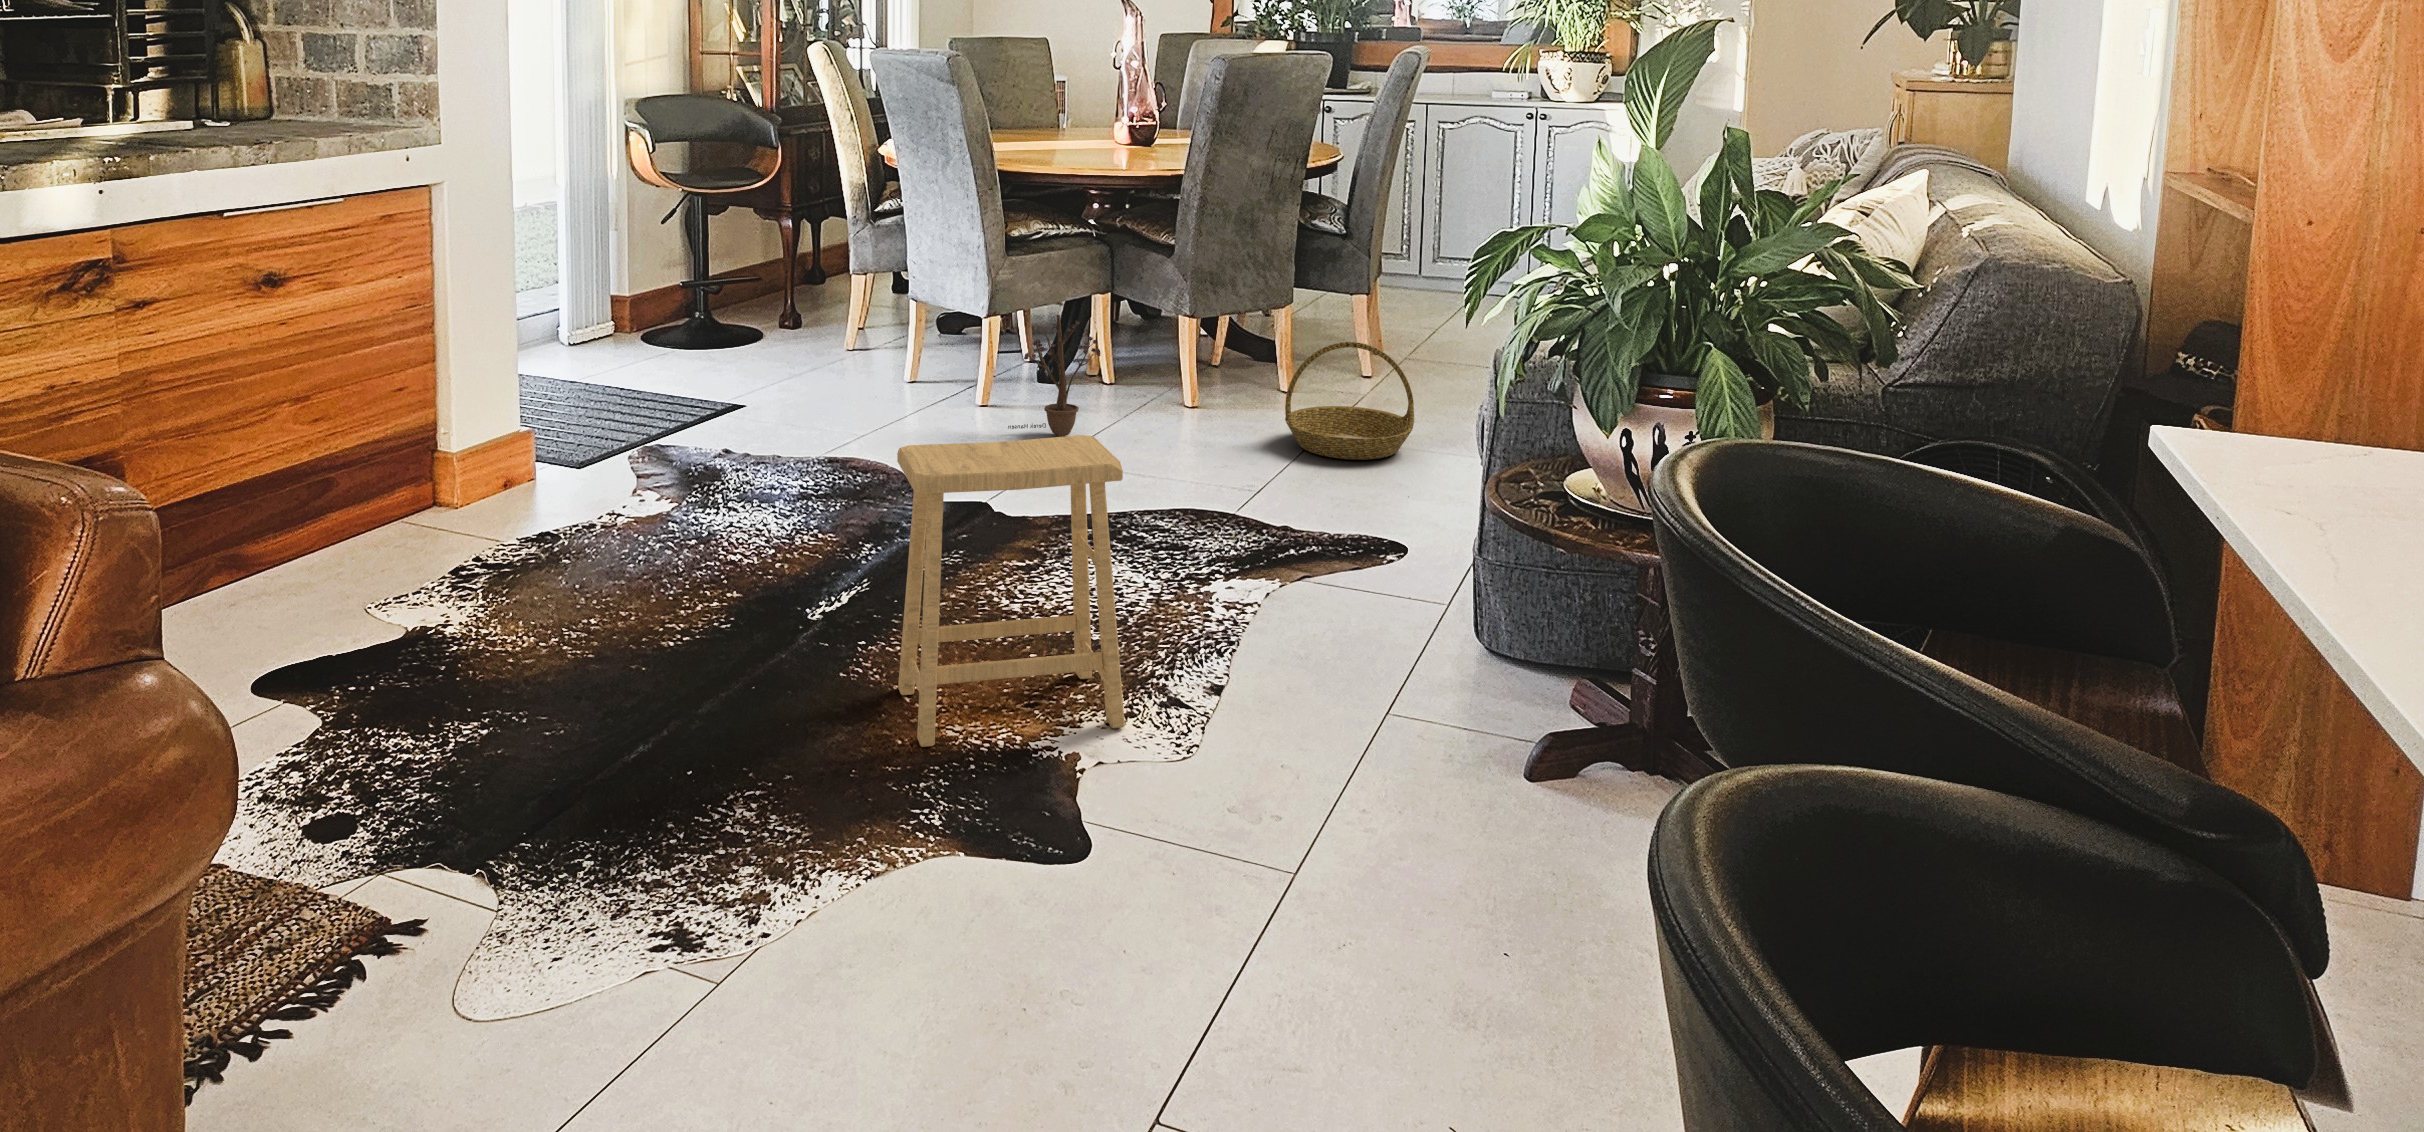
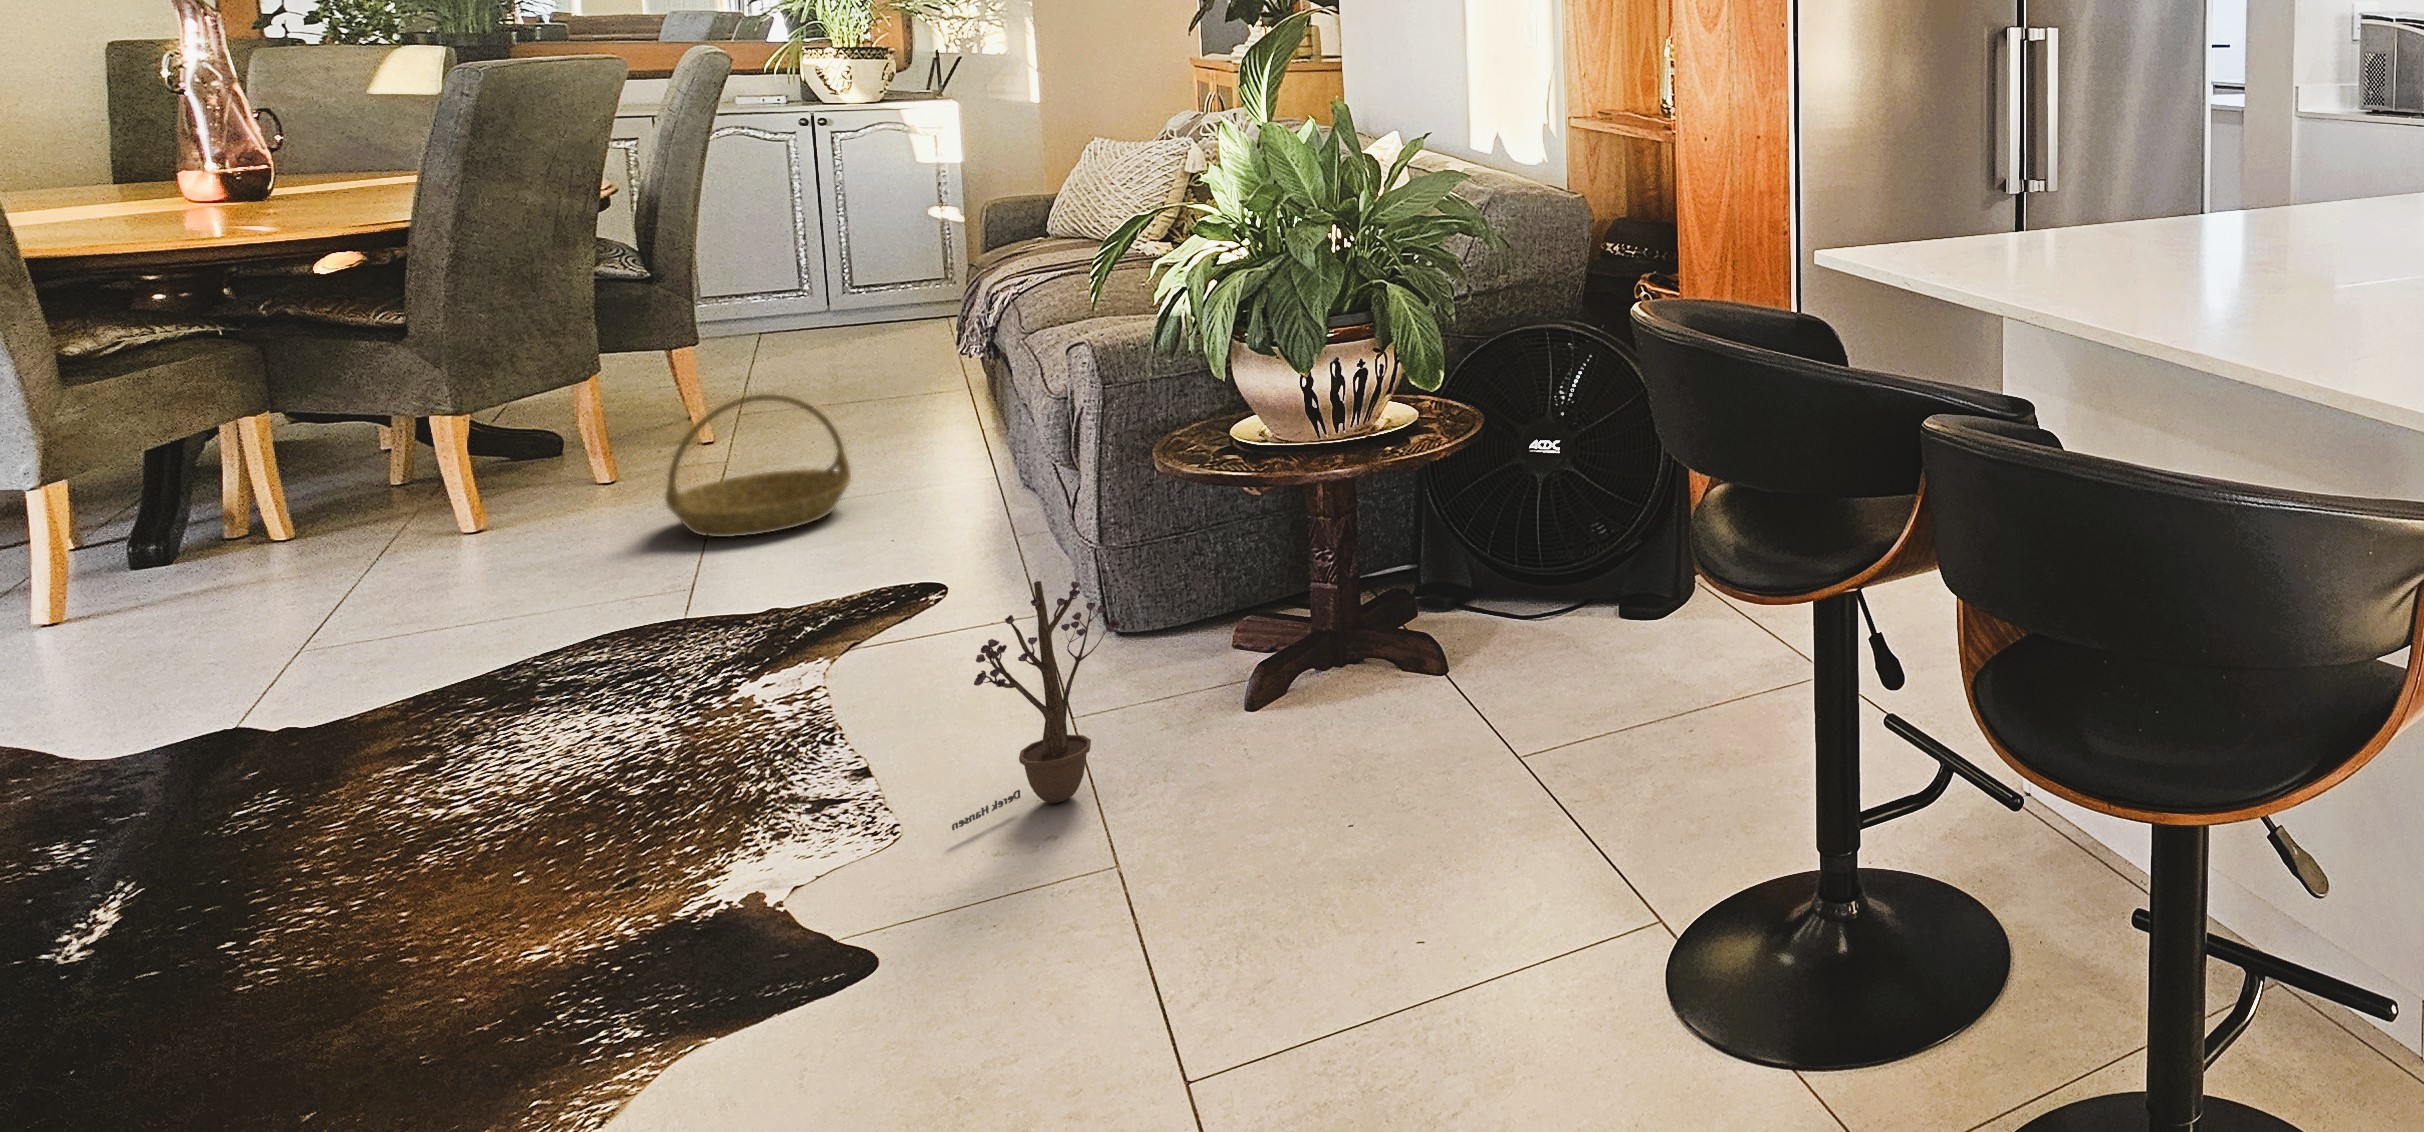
decorative plant: present [1008,315,1100,437] -> present [952,581,1121,830]
footstool: present [897,435,1125,747] -> none [364,527,793,979]

